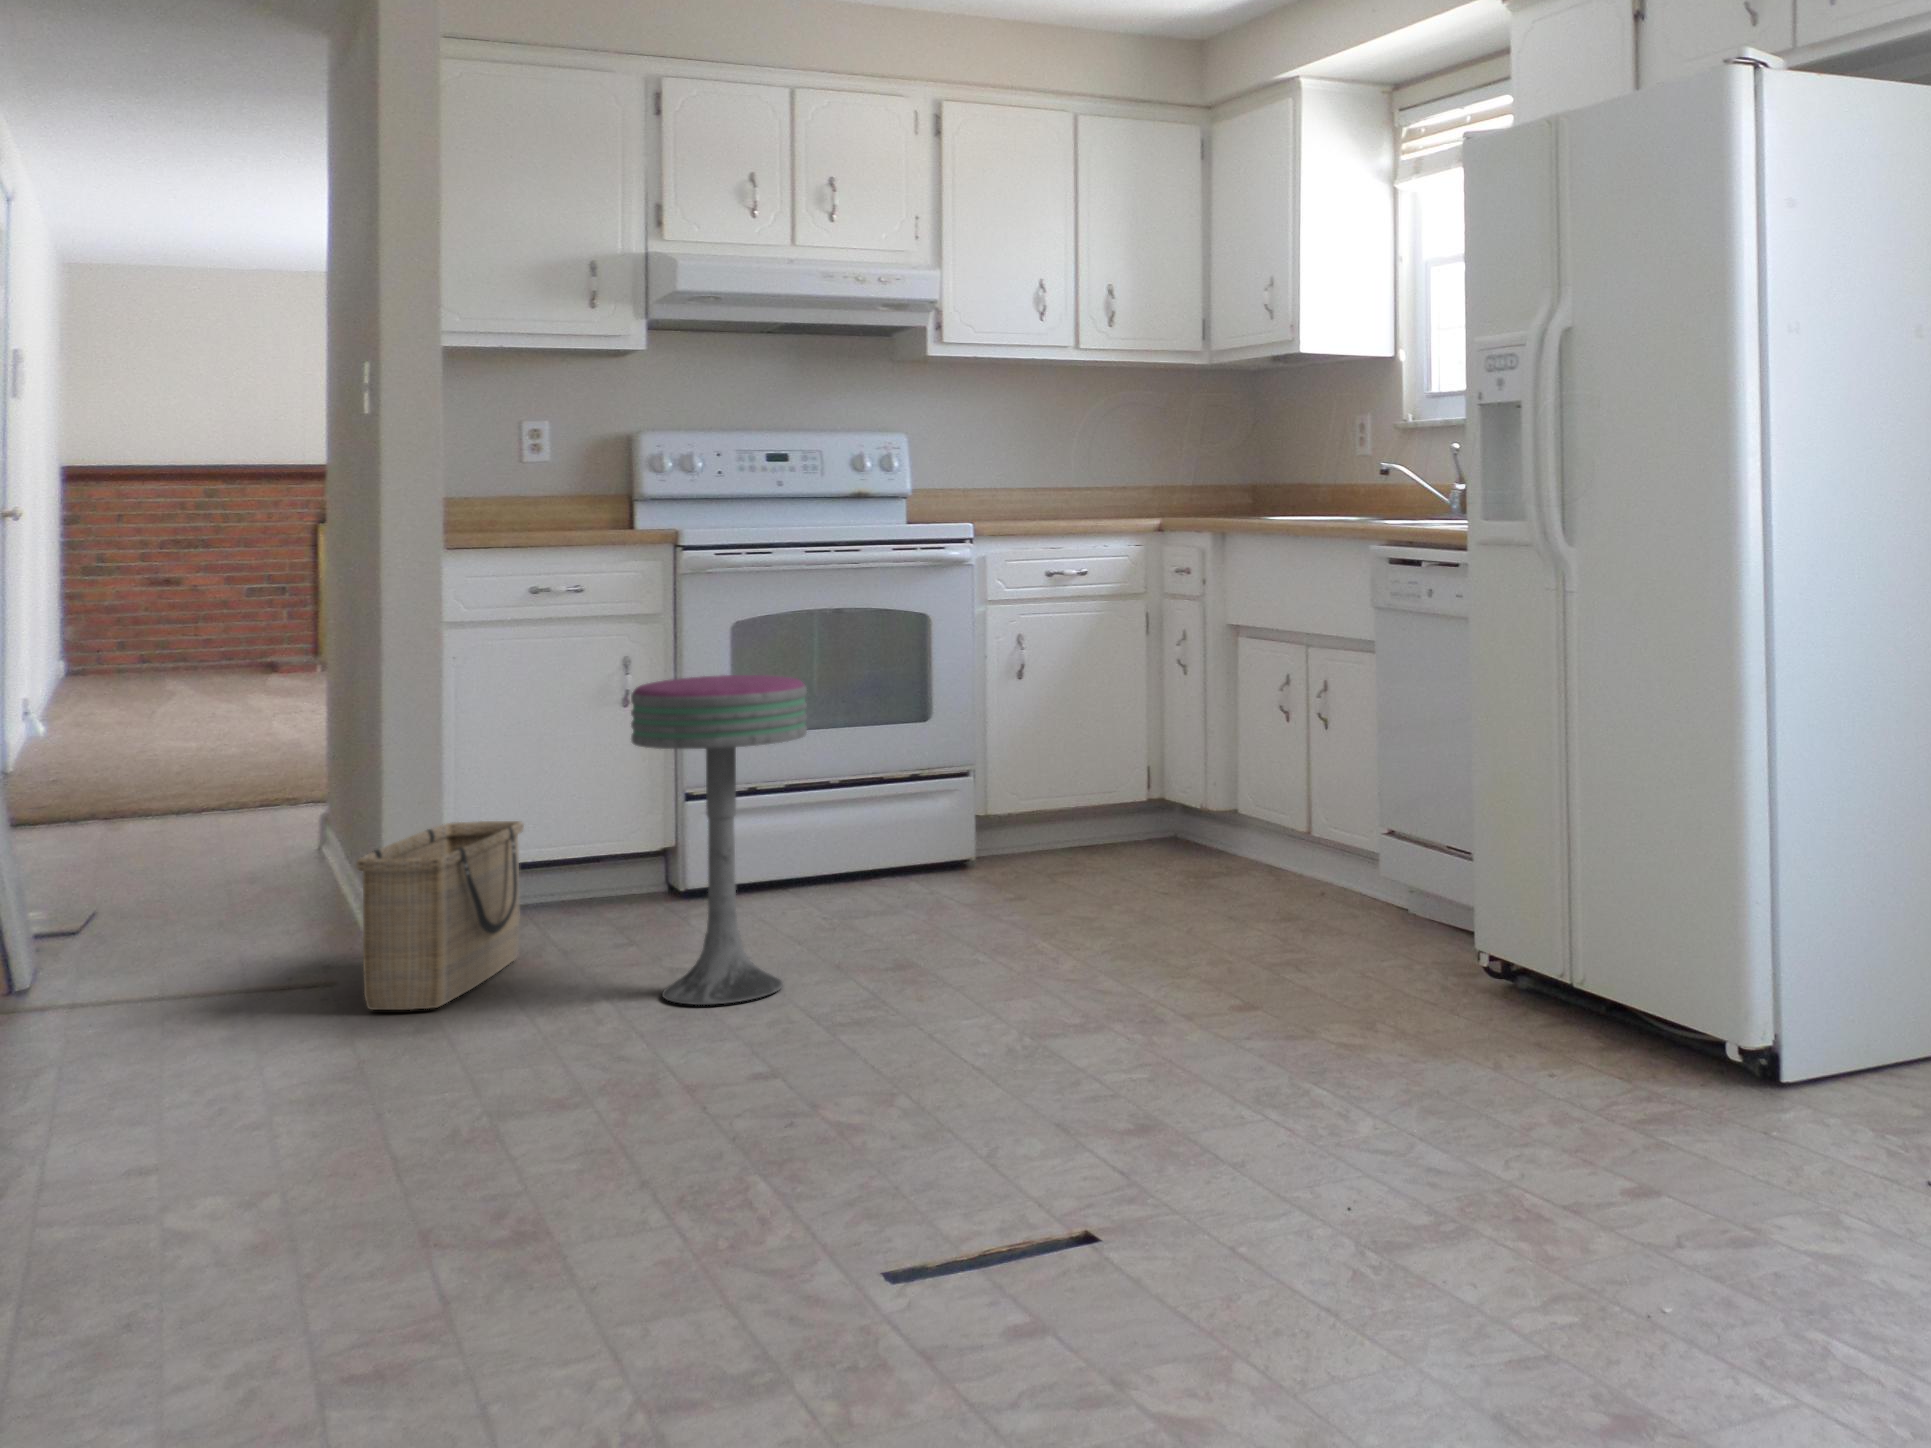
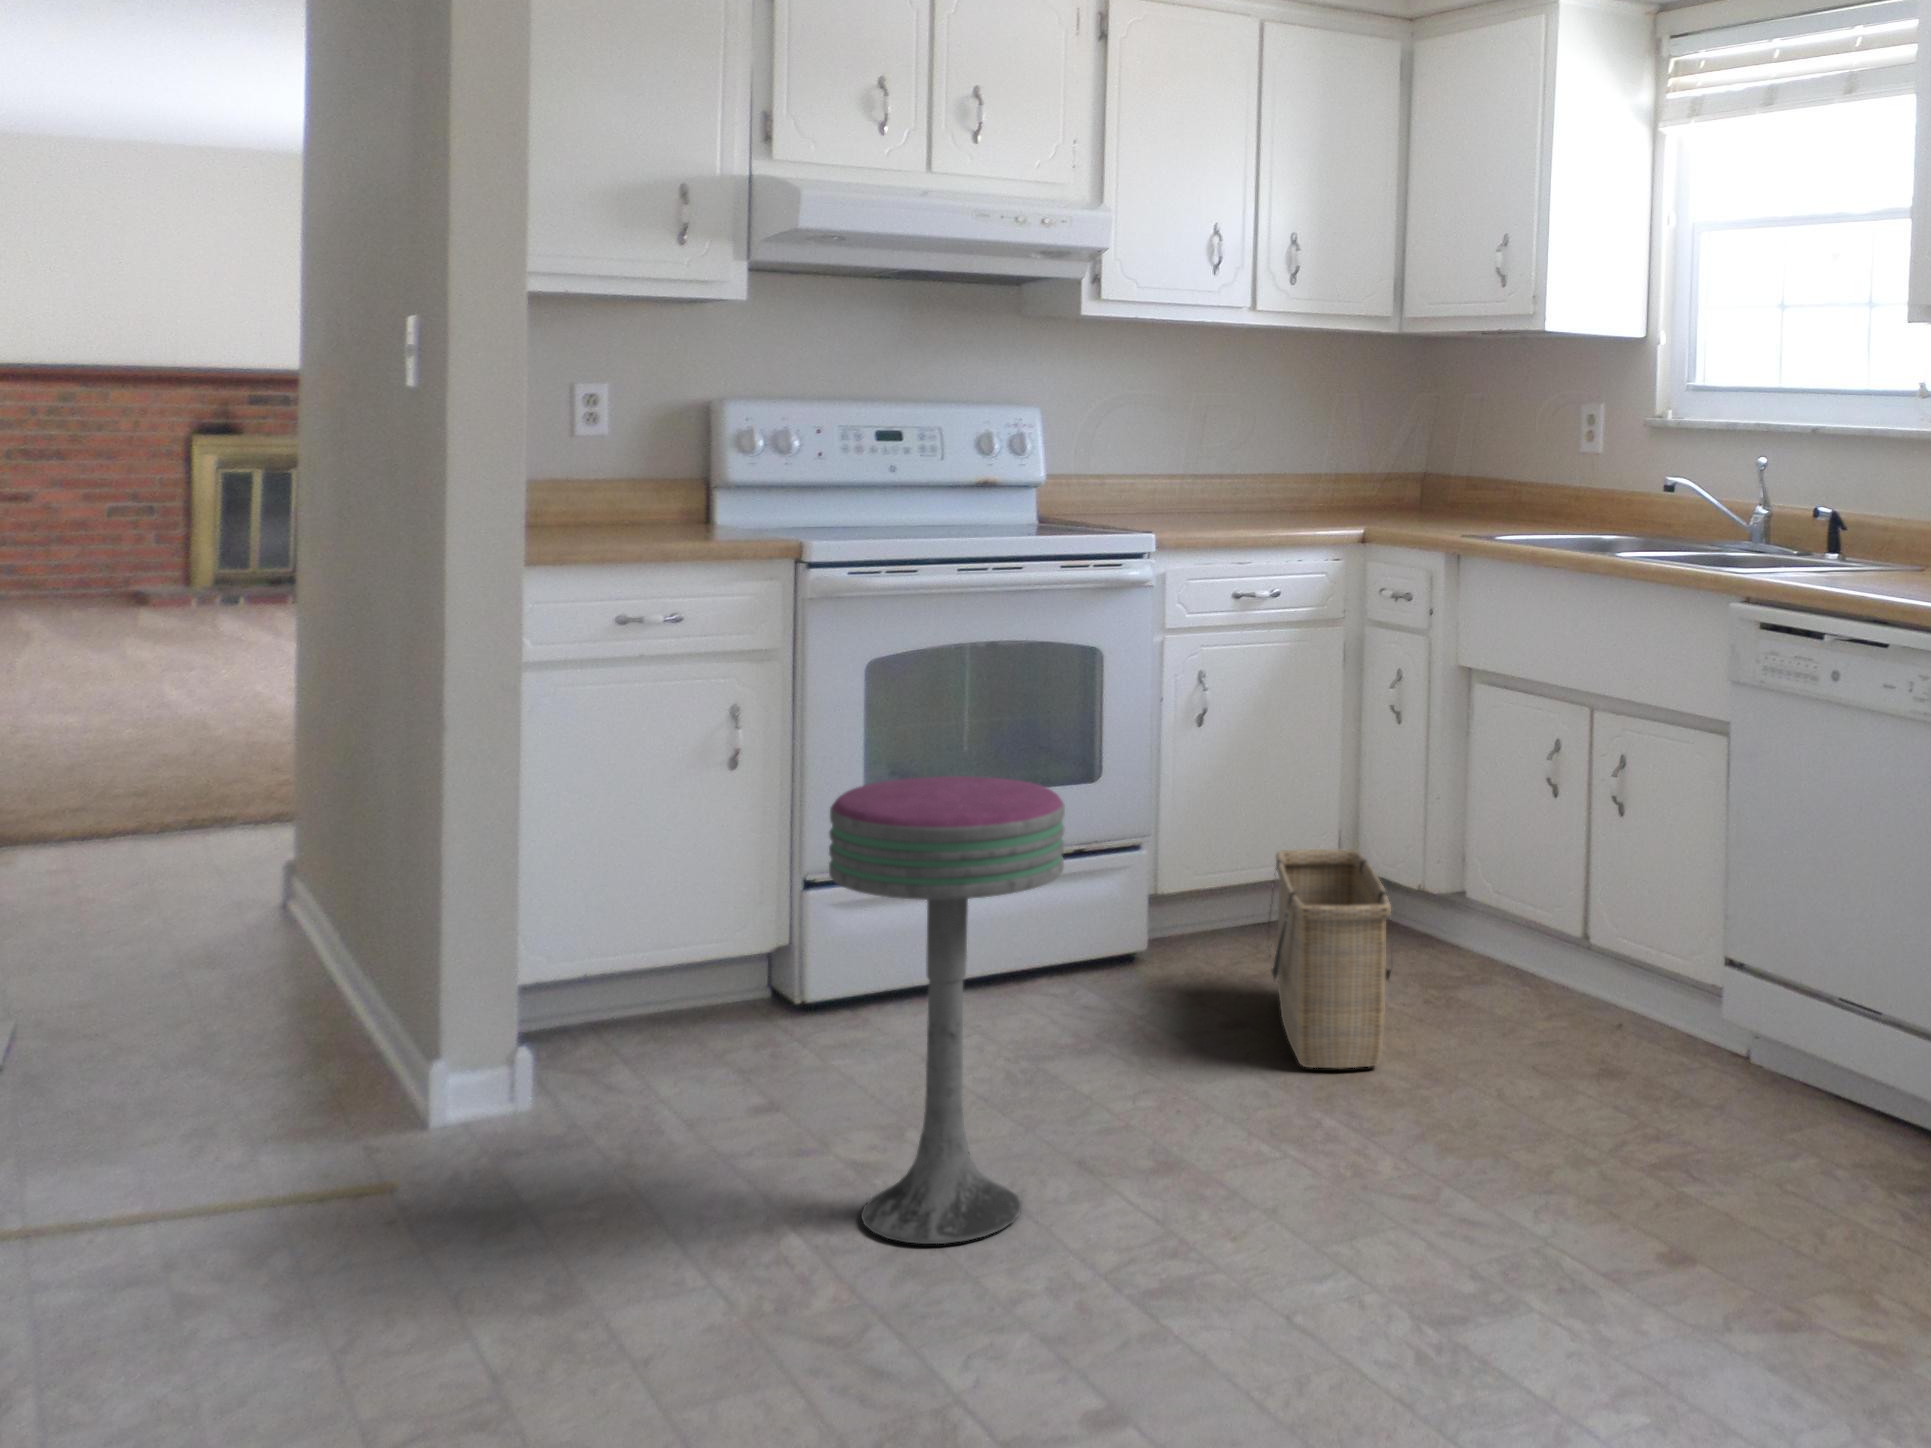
basket: present [356,821,524,1010] -> present [1270,849,1392,1069]

